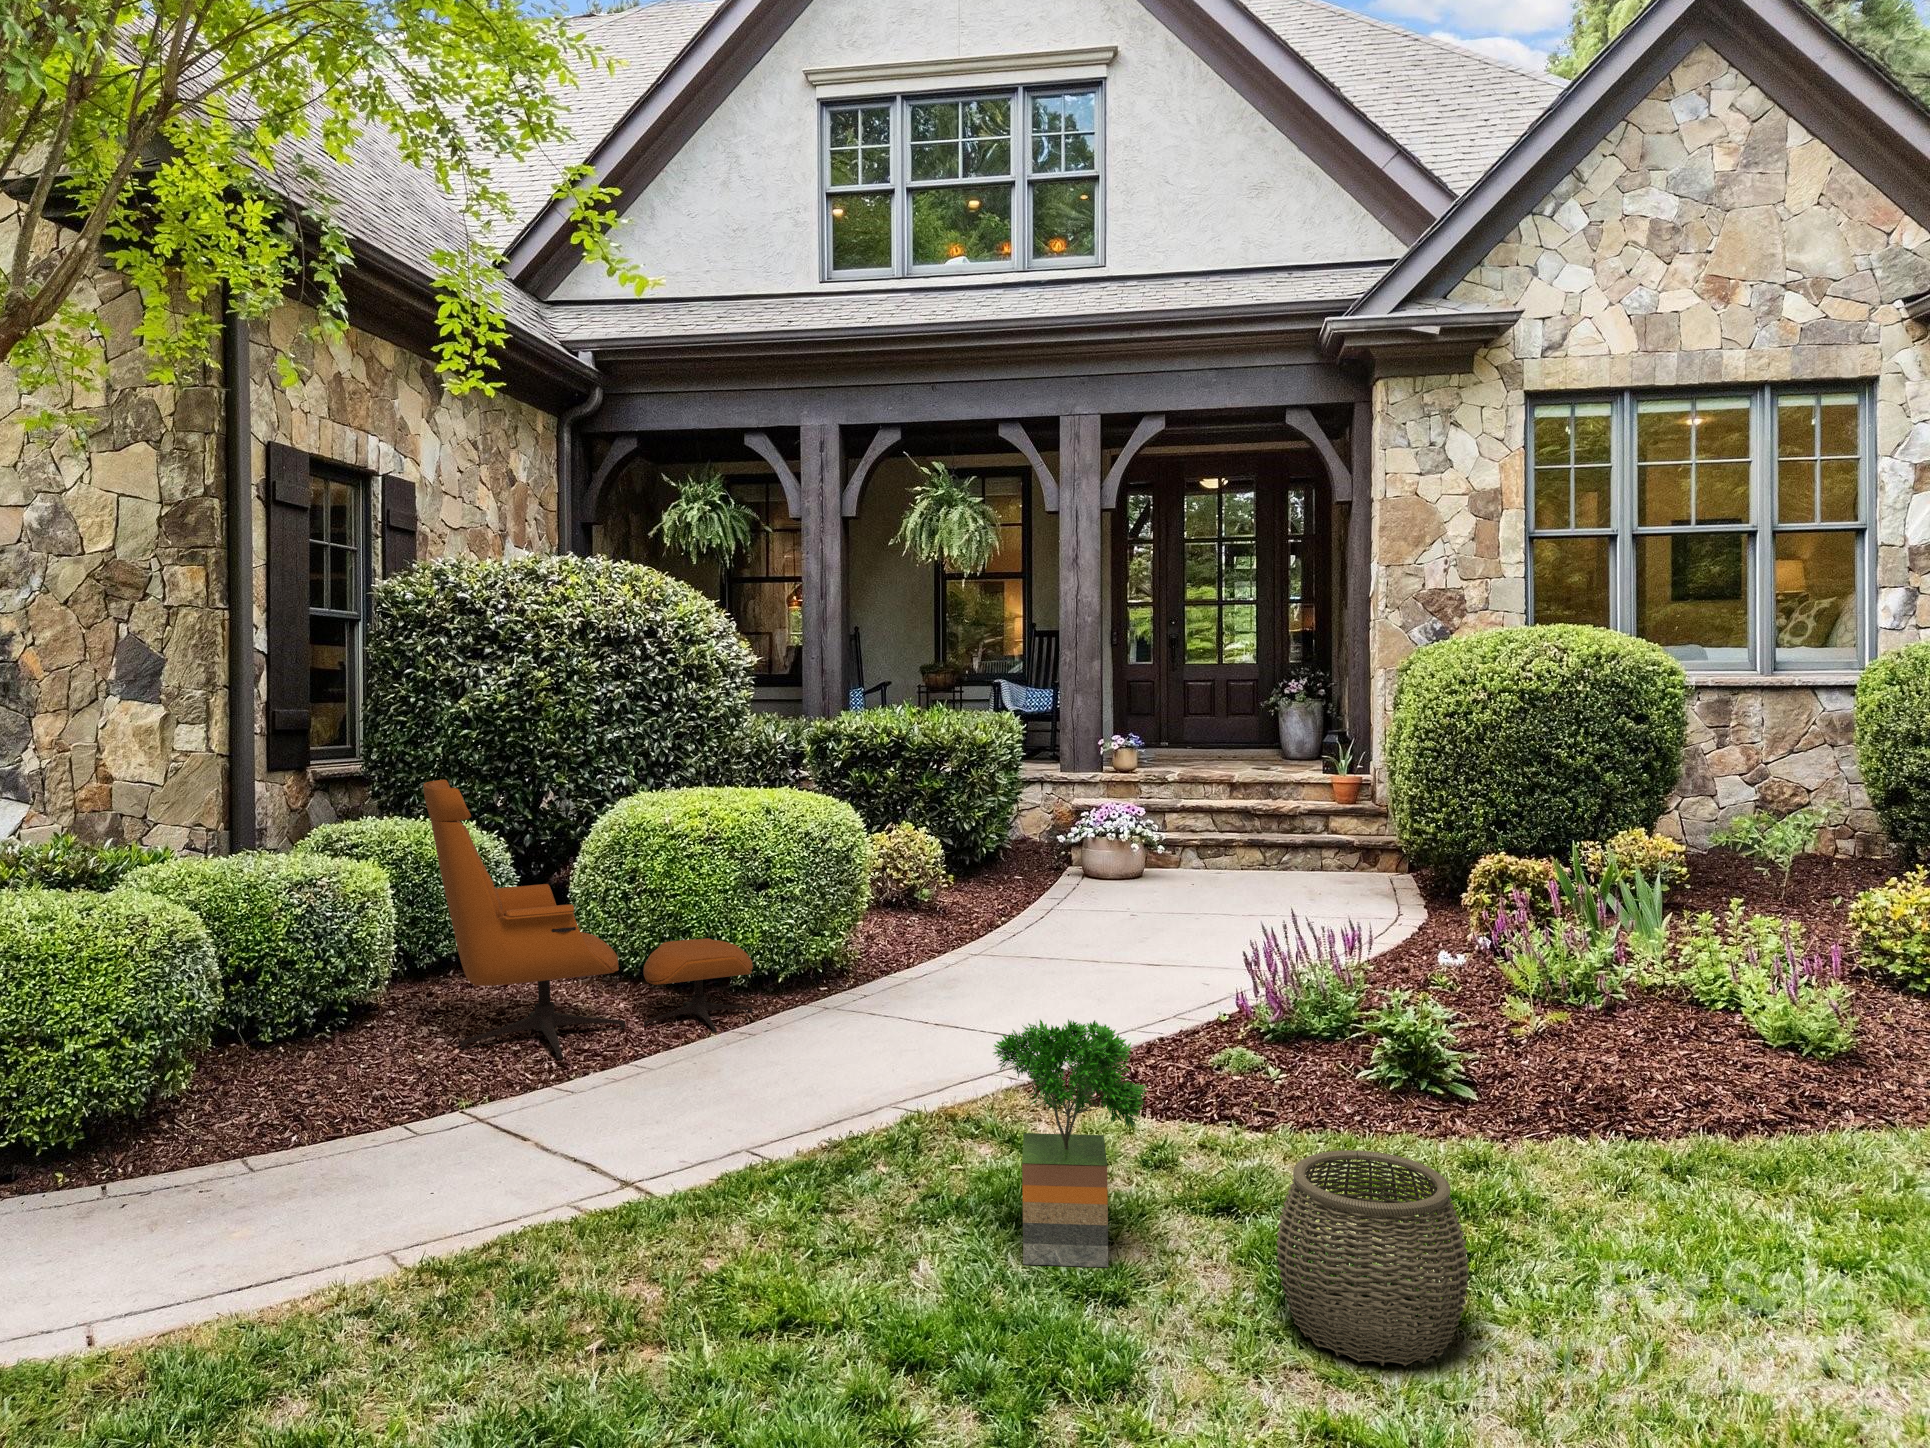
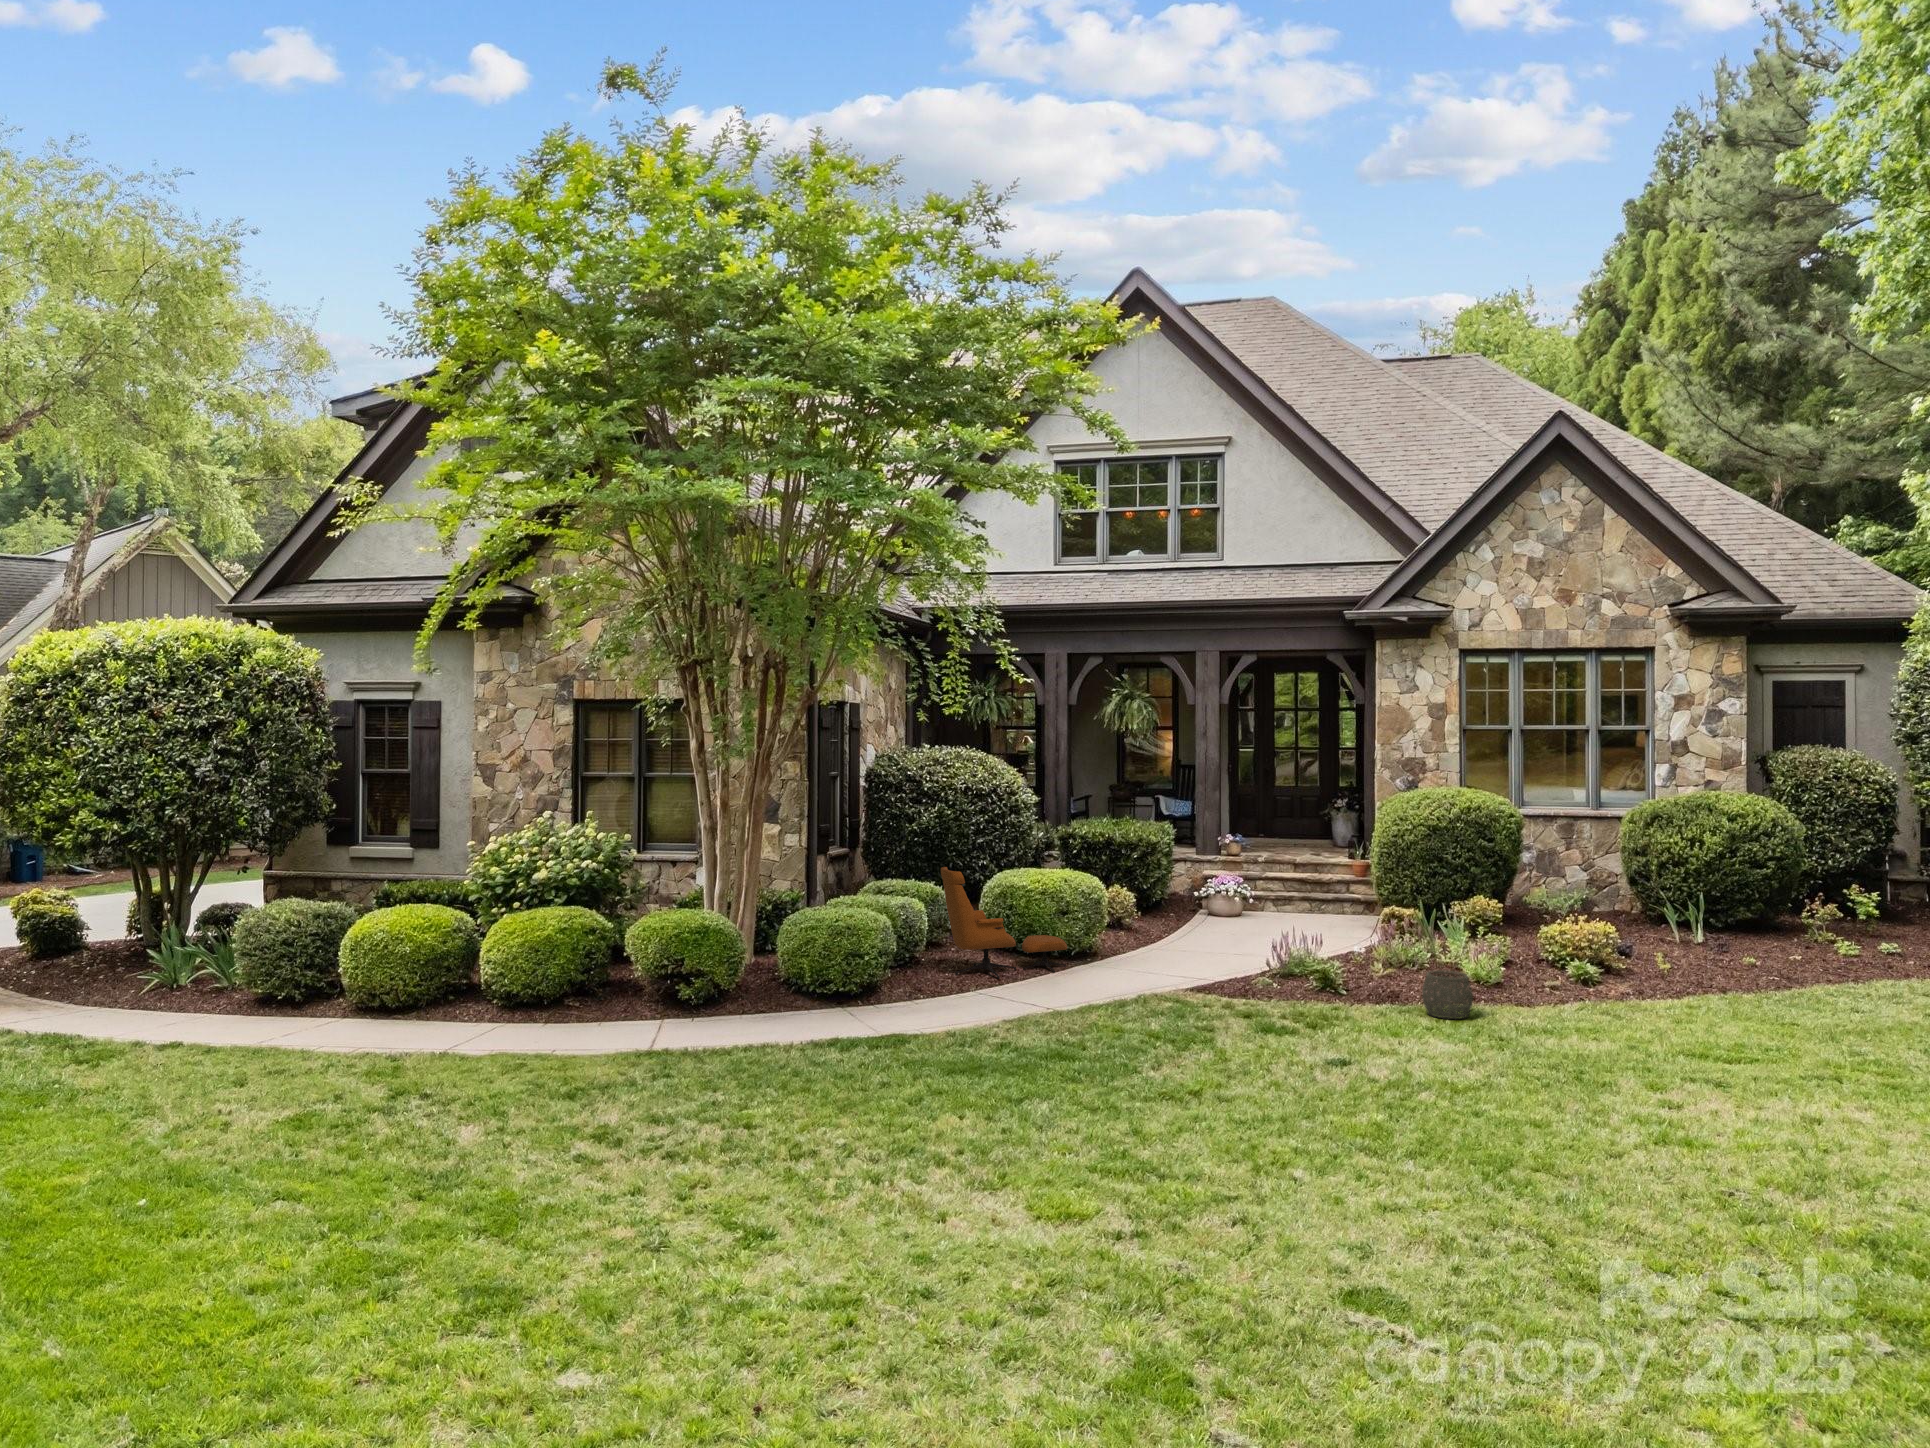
potted tree: present [993,1019,1147,1267] -> none [1177,954,1227,1028]
woven basket: present [1277,1150,1469,1366] -> present [1422,970,1473,1019]

